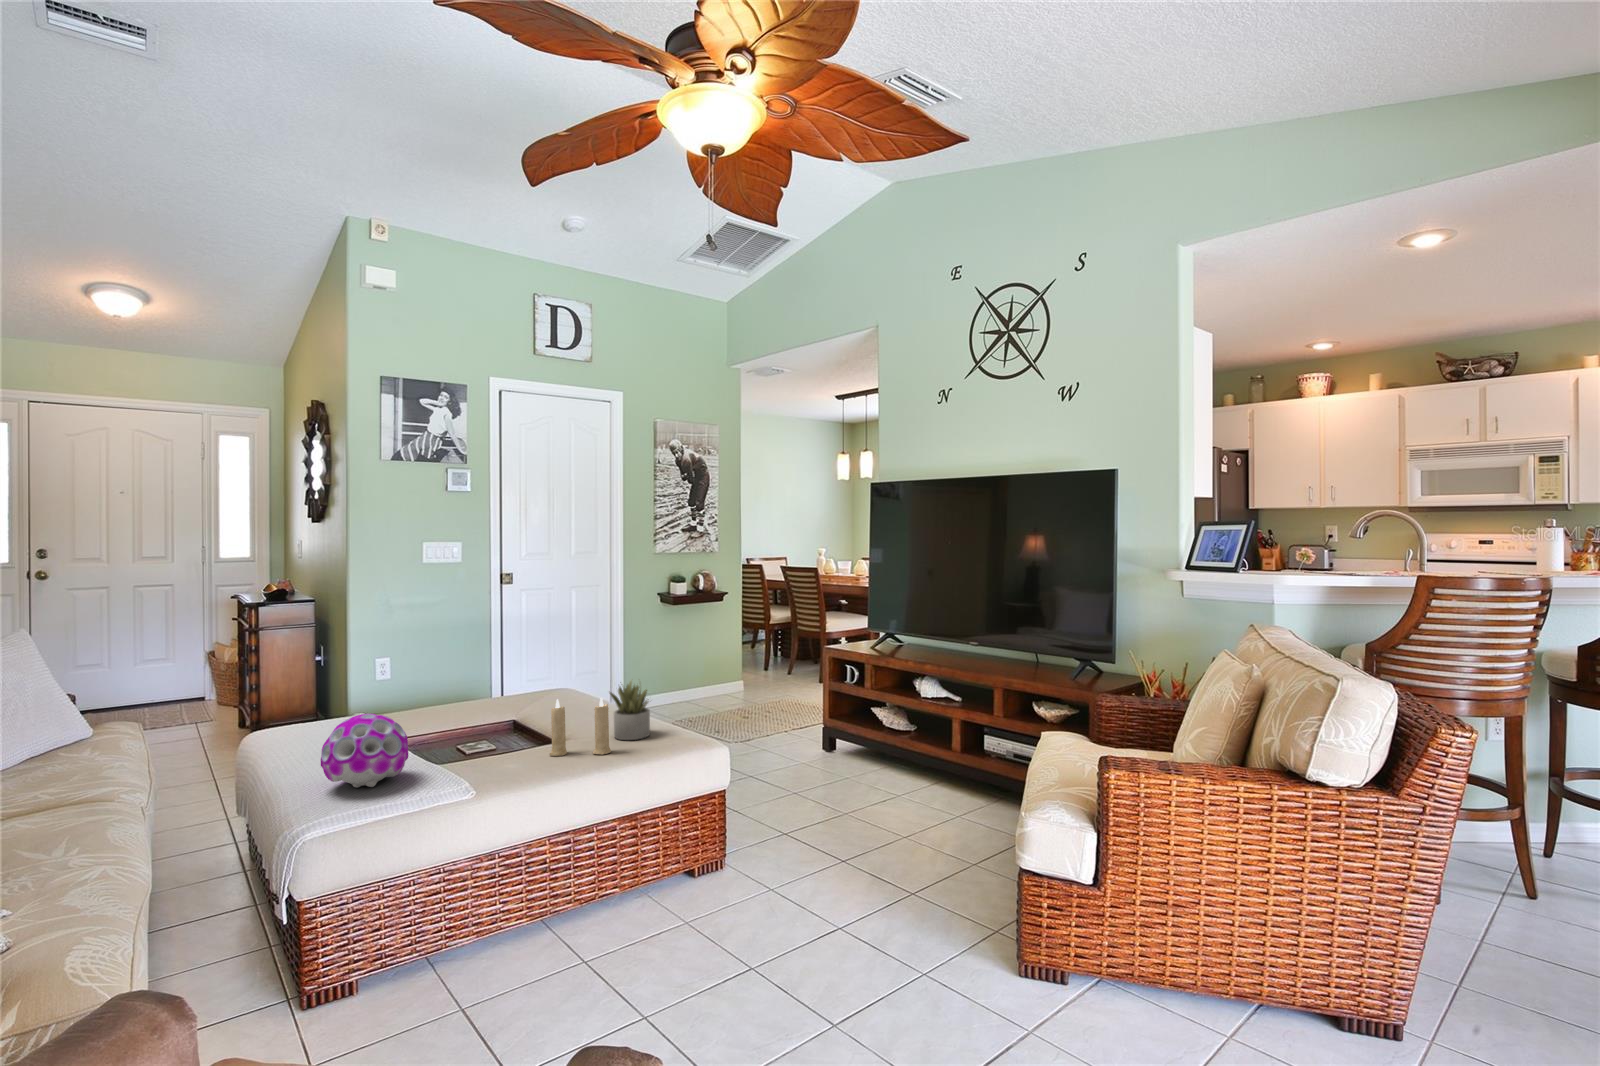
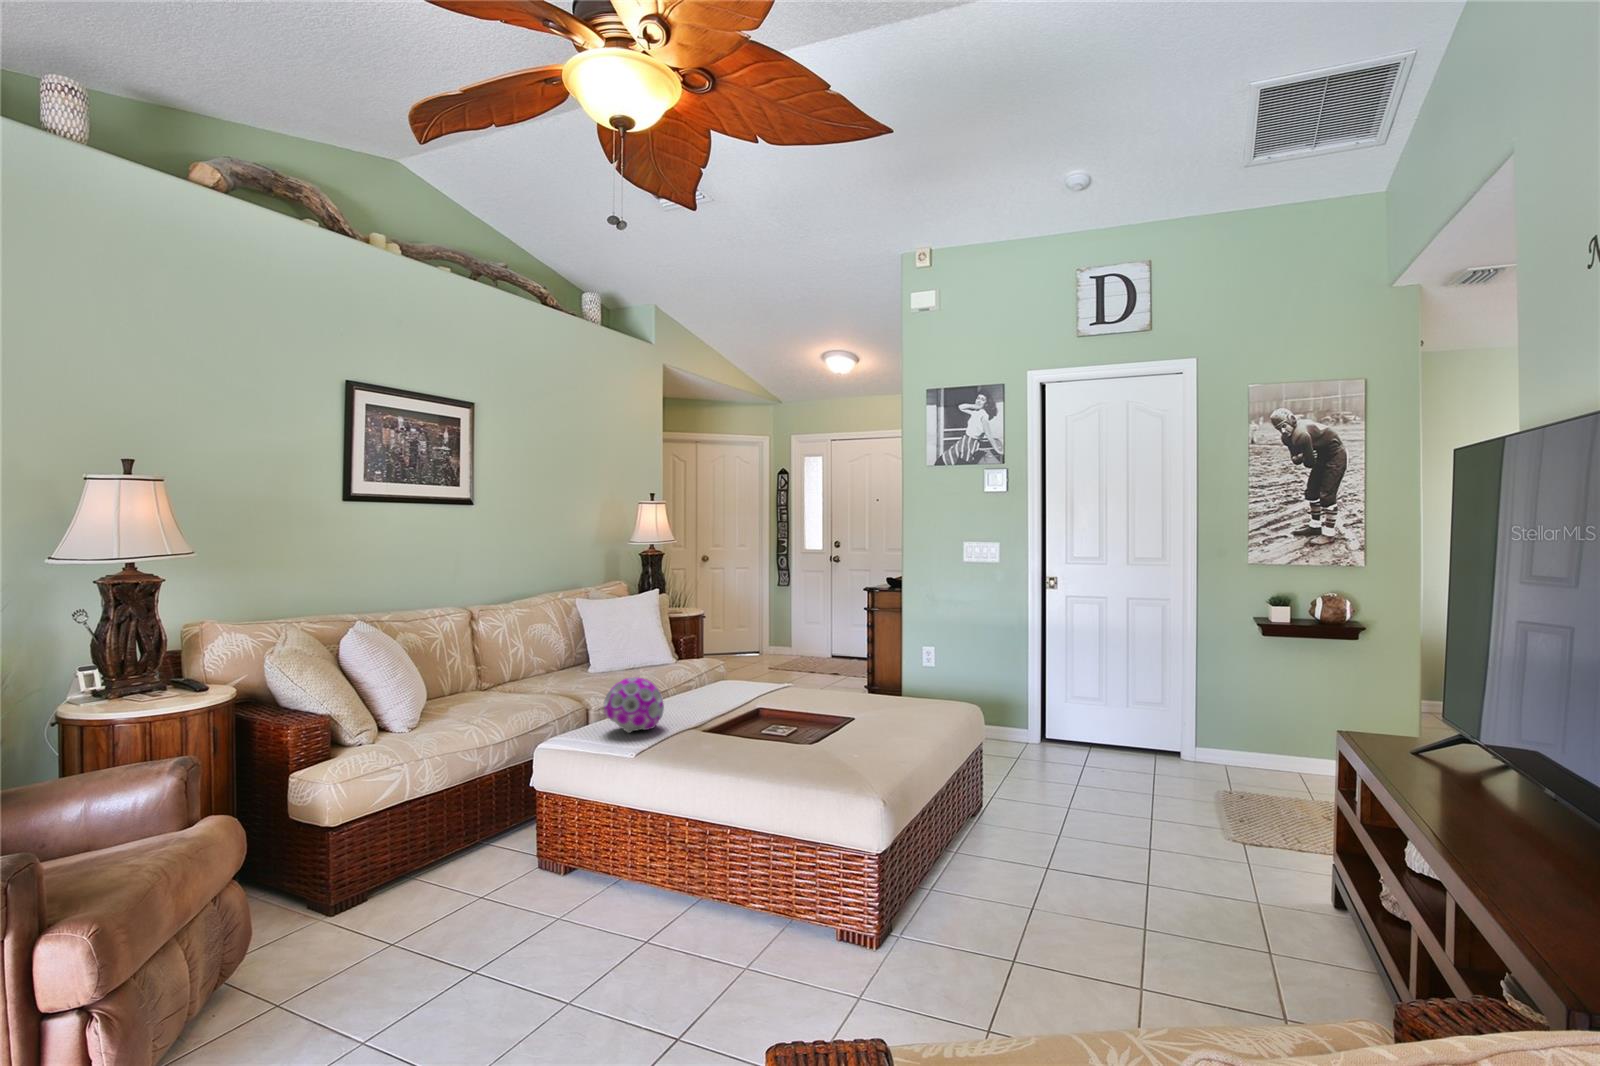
succulent plant: present [610,681,650,740] -> none [835,698,876,764]
candle: present [550,698,611,756] -> none [769,698,808,766]

